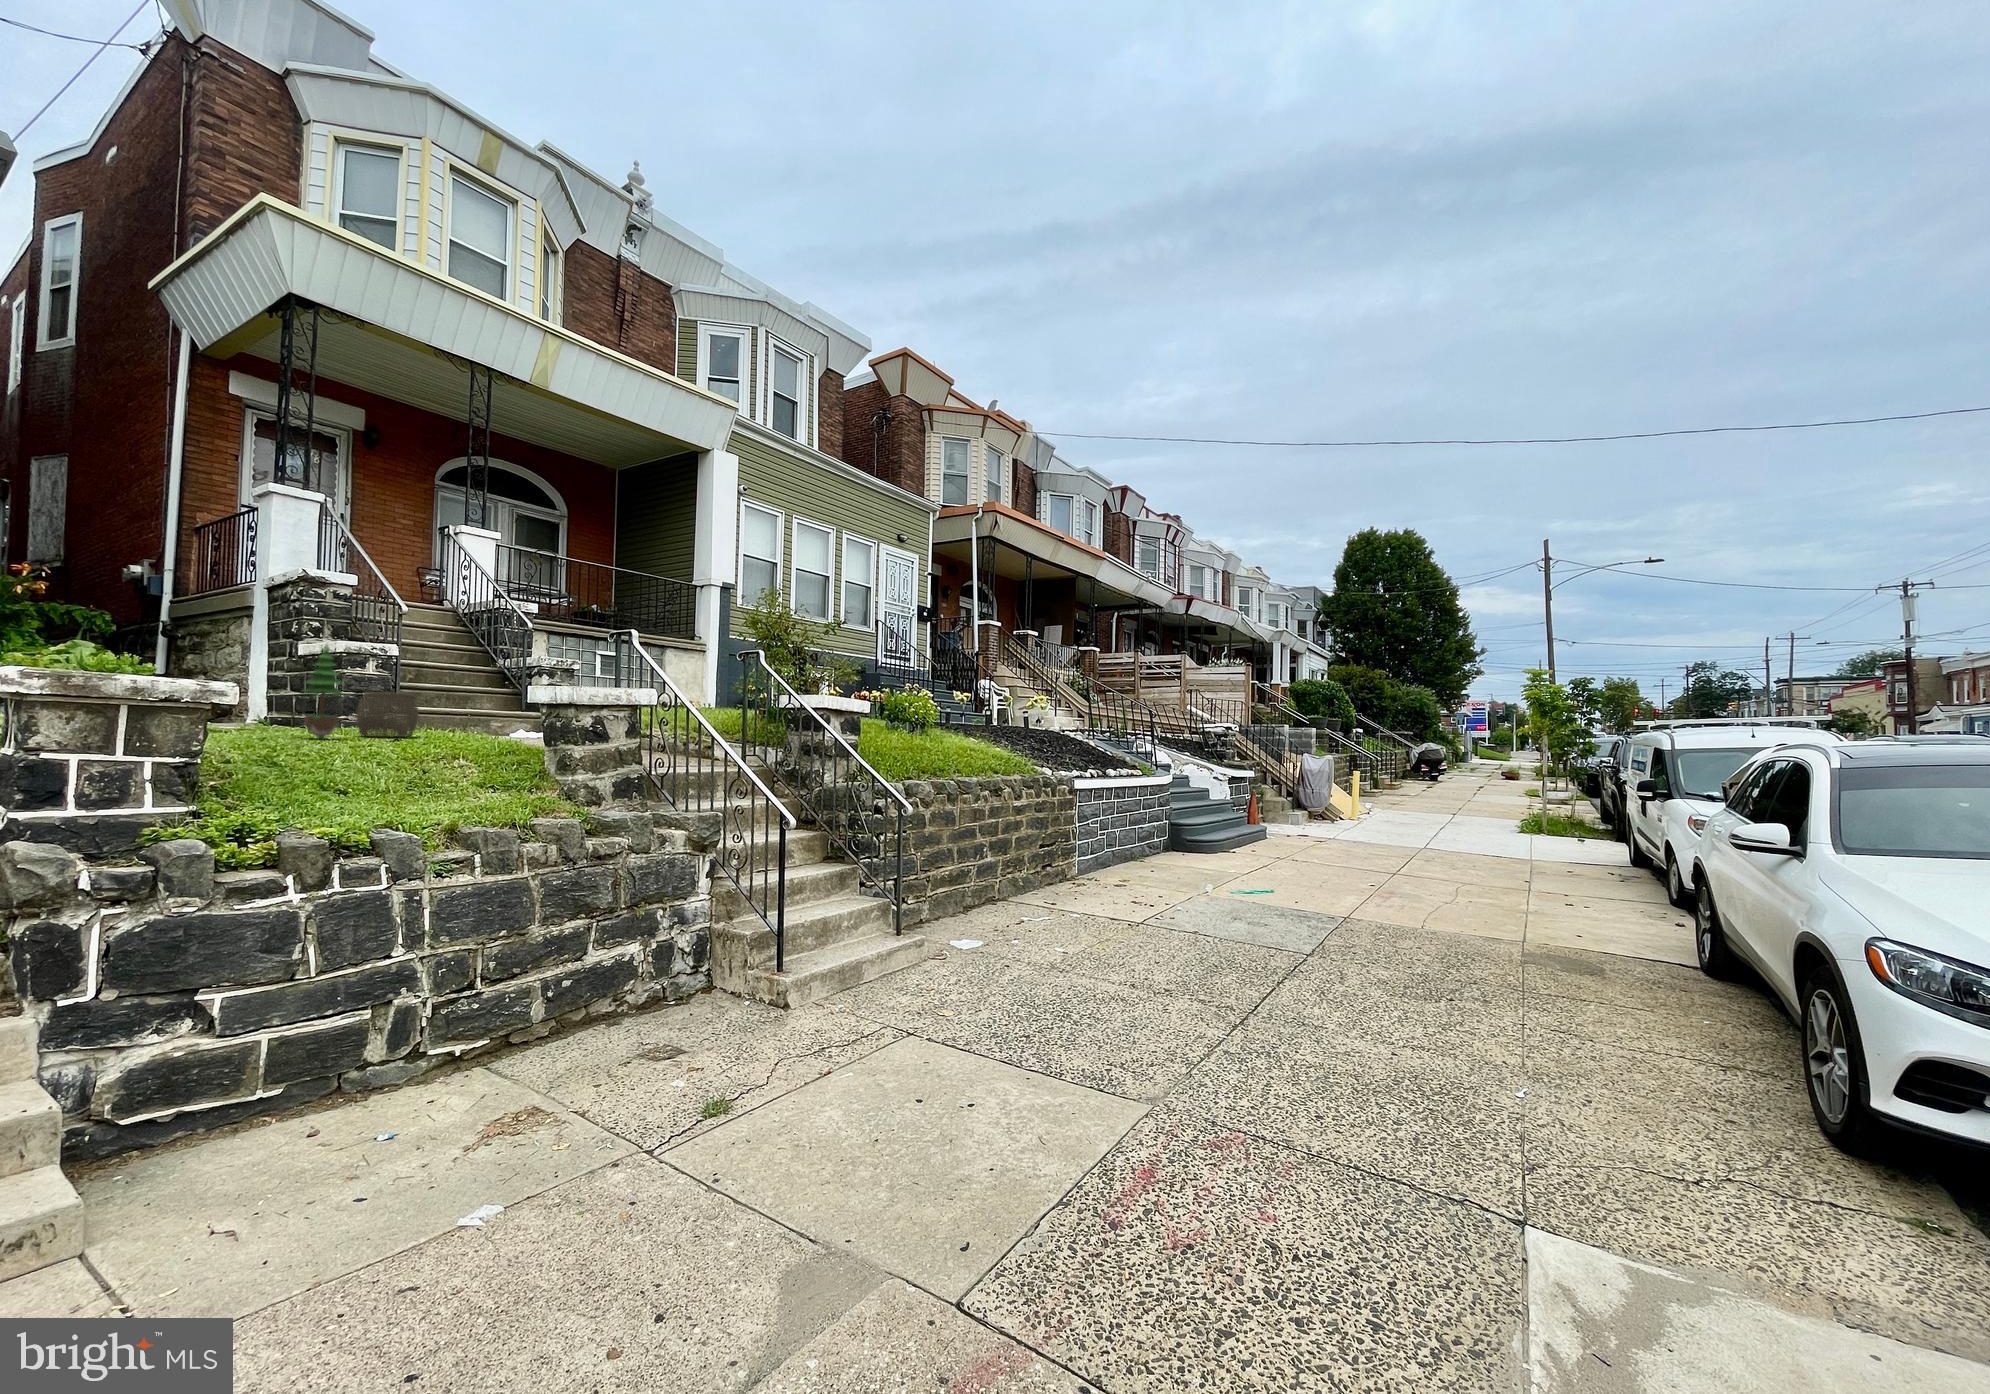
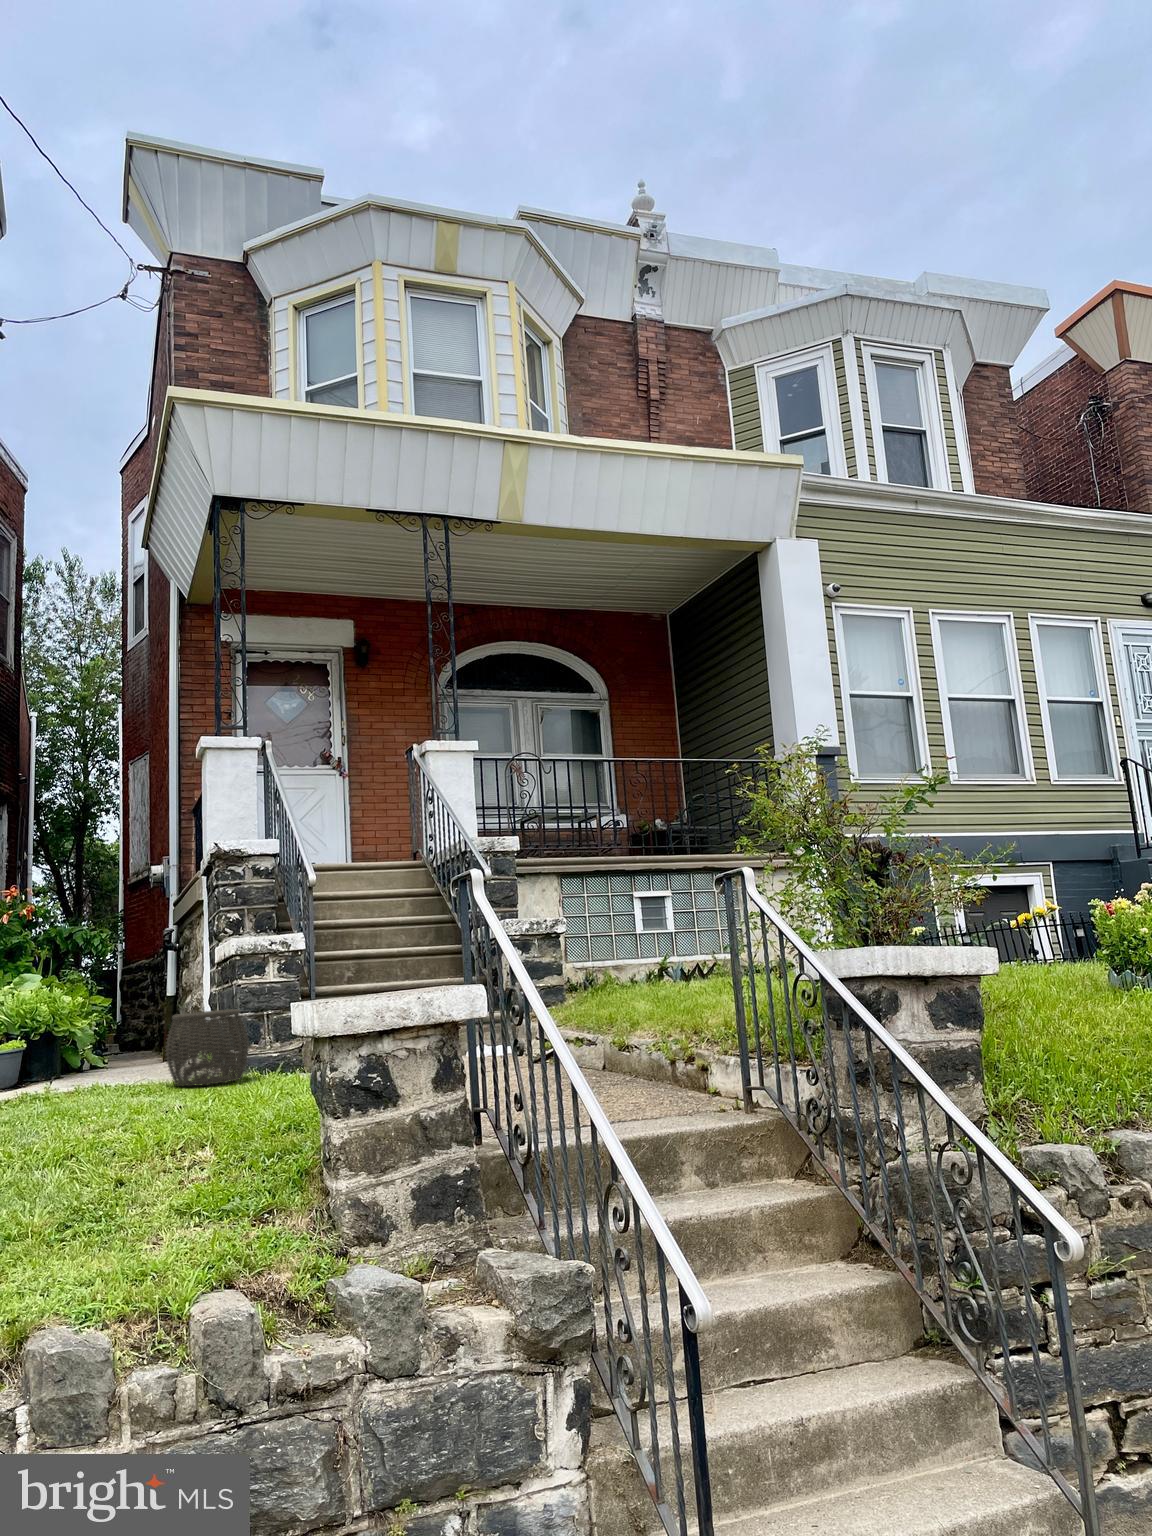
potted tree: present [302,645,343,738] -> none [65,949,122,1101]

